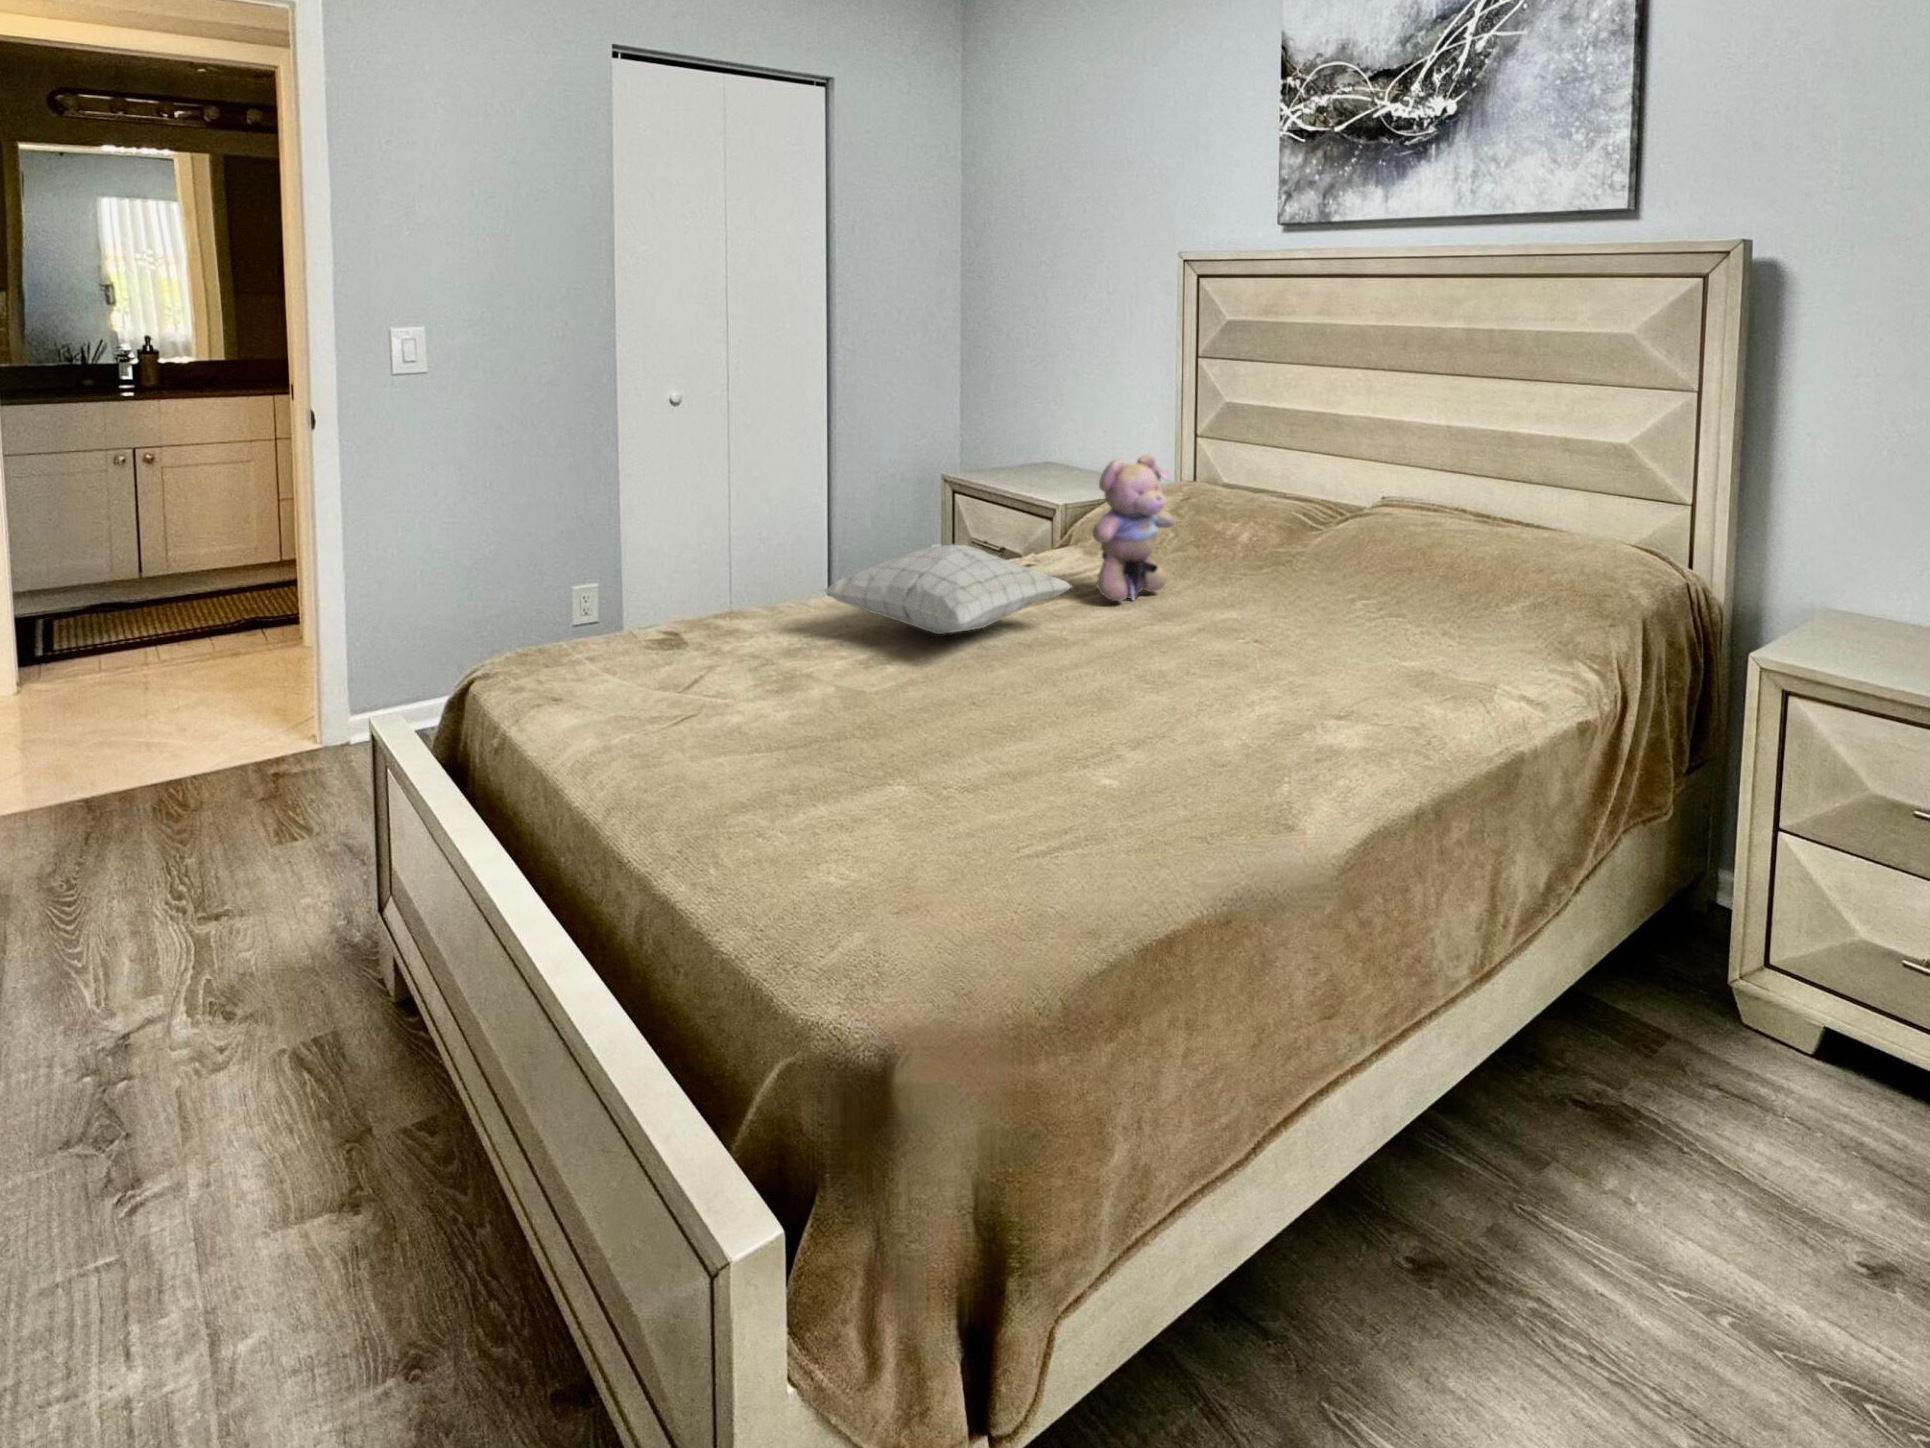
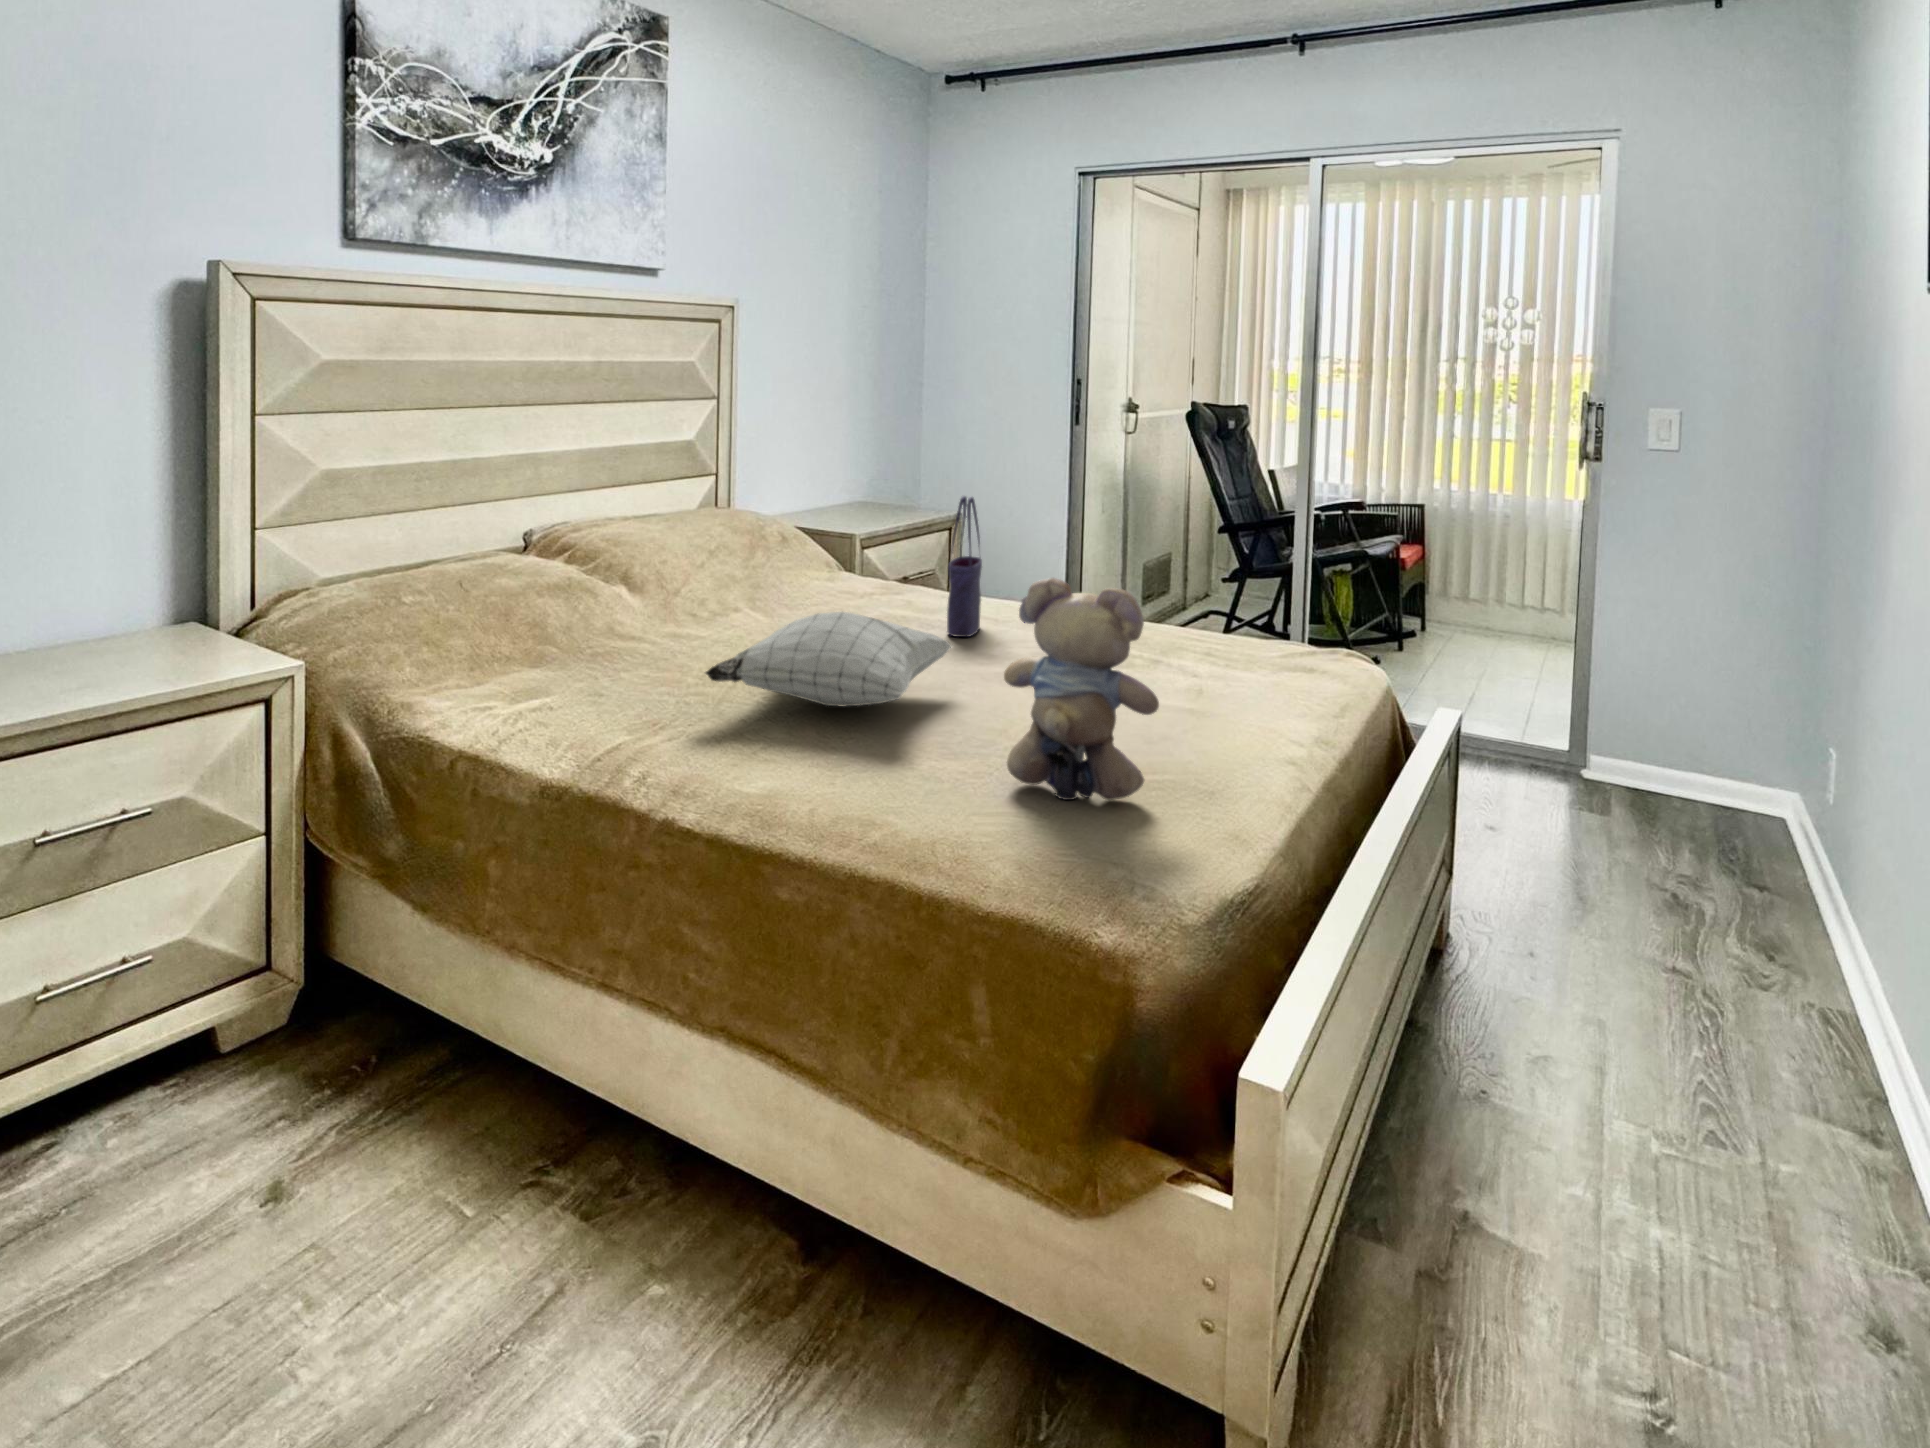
teddy bear: present [1092,454,1175,601] -> present [1004,578,1159,800]
tote bag: none [1179,520,1271,728] -> present [947,496,982,637]

